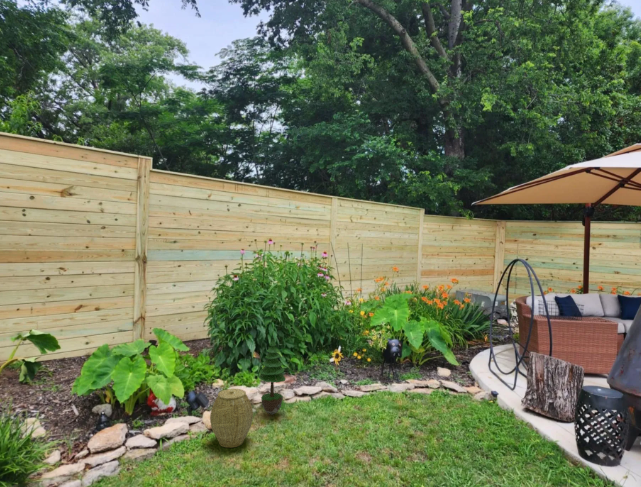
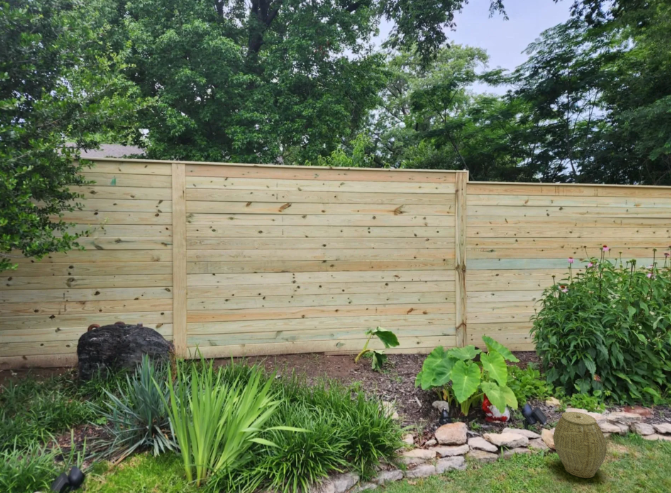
potted tree: present [259,339,286,415] -> none [606,362,645,451]

